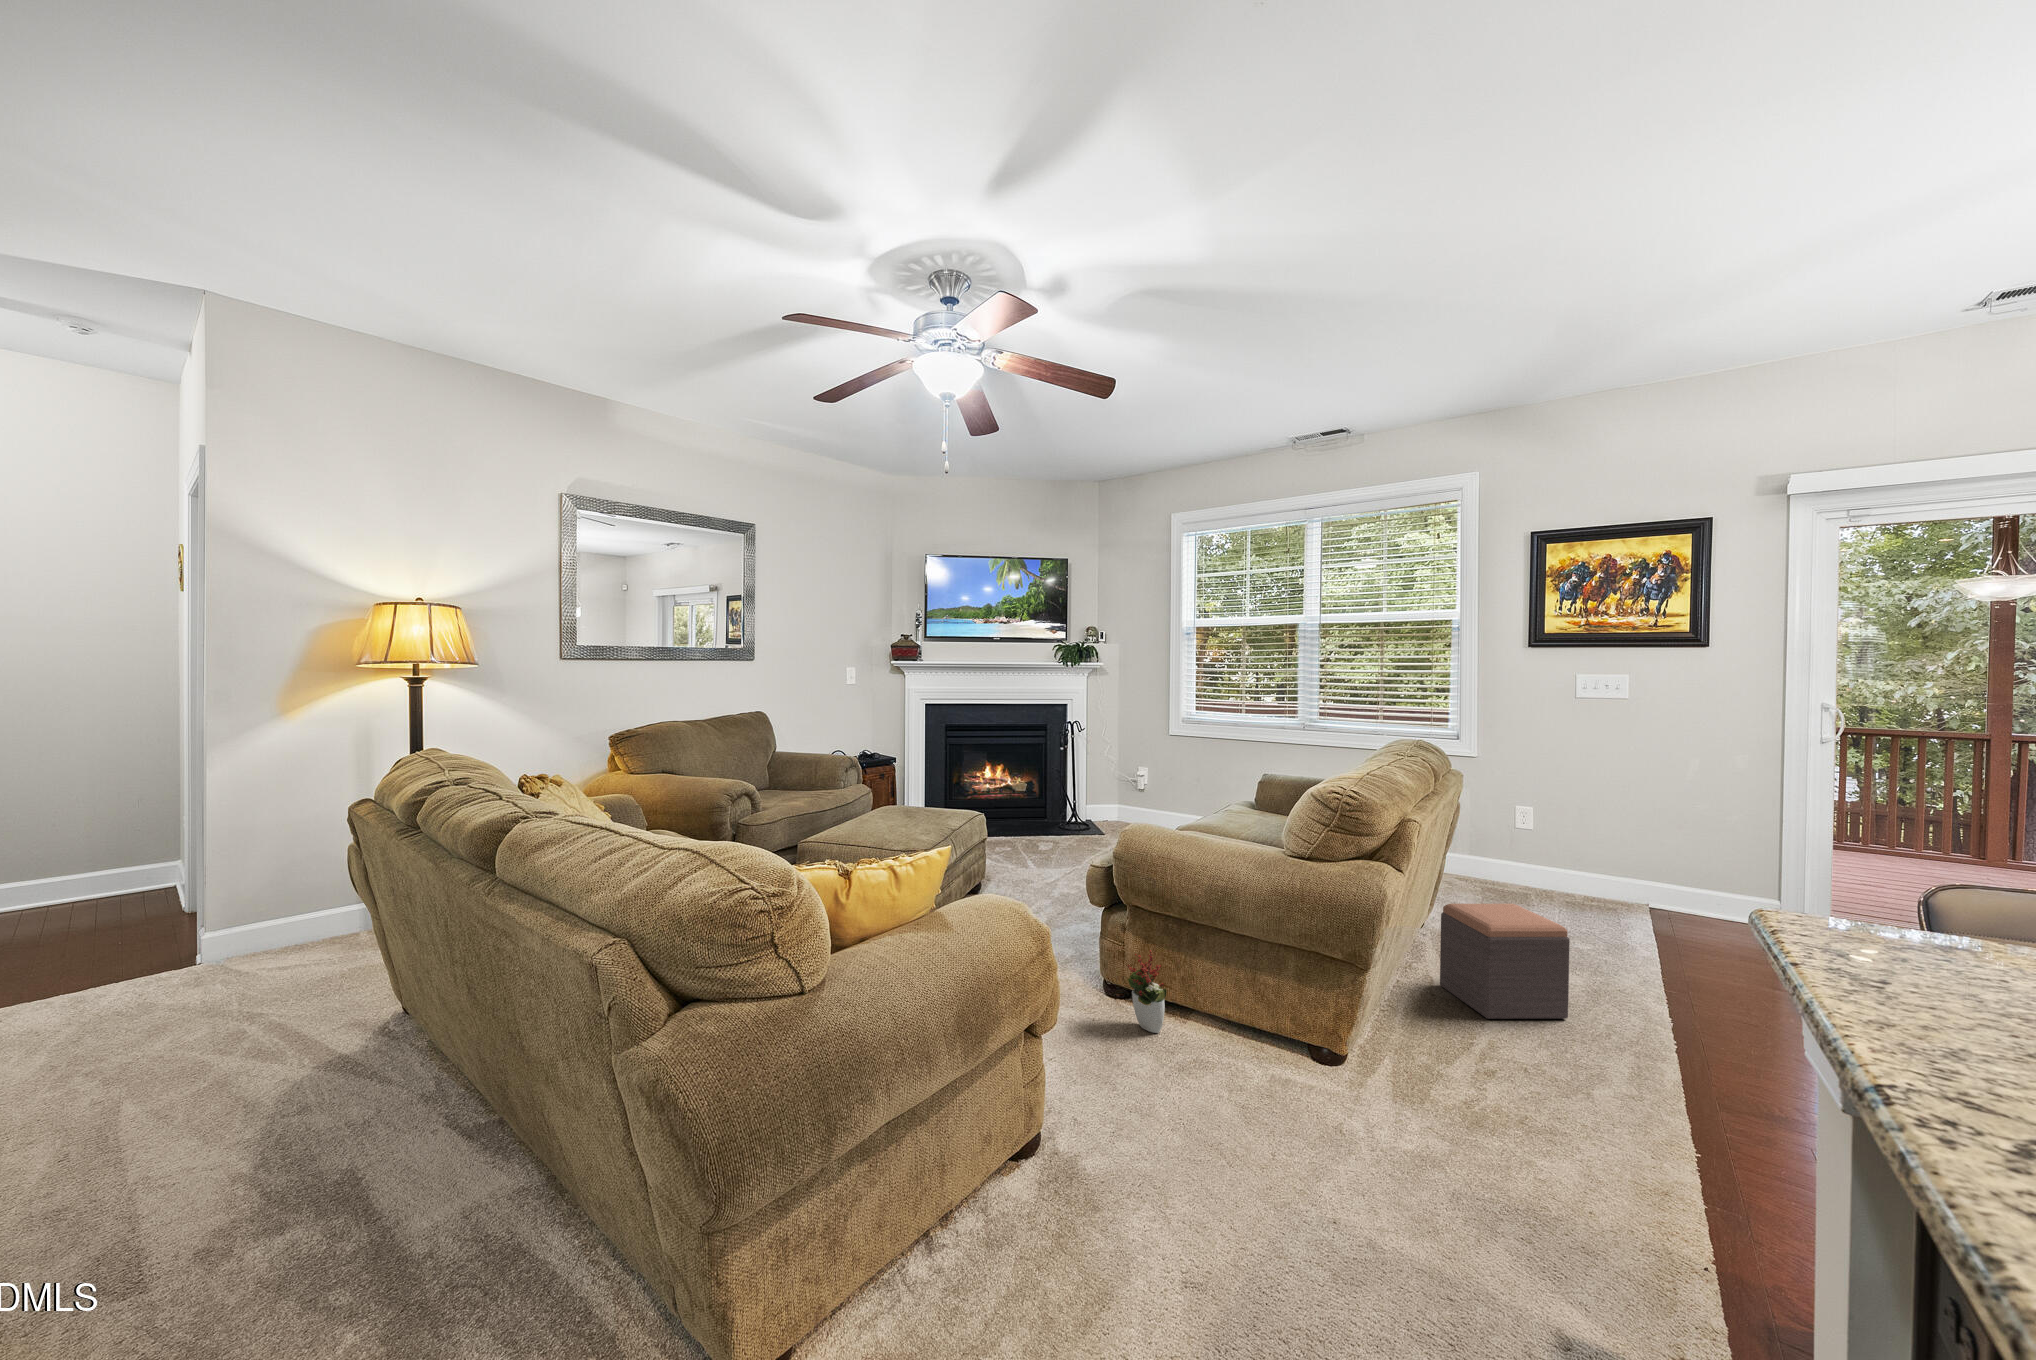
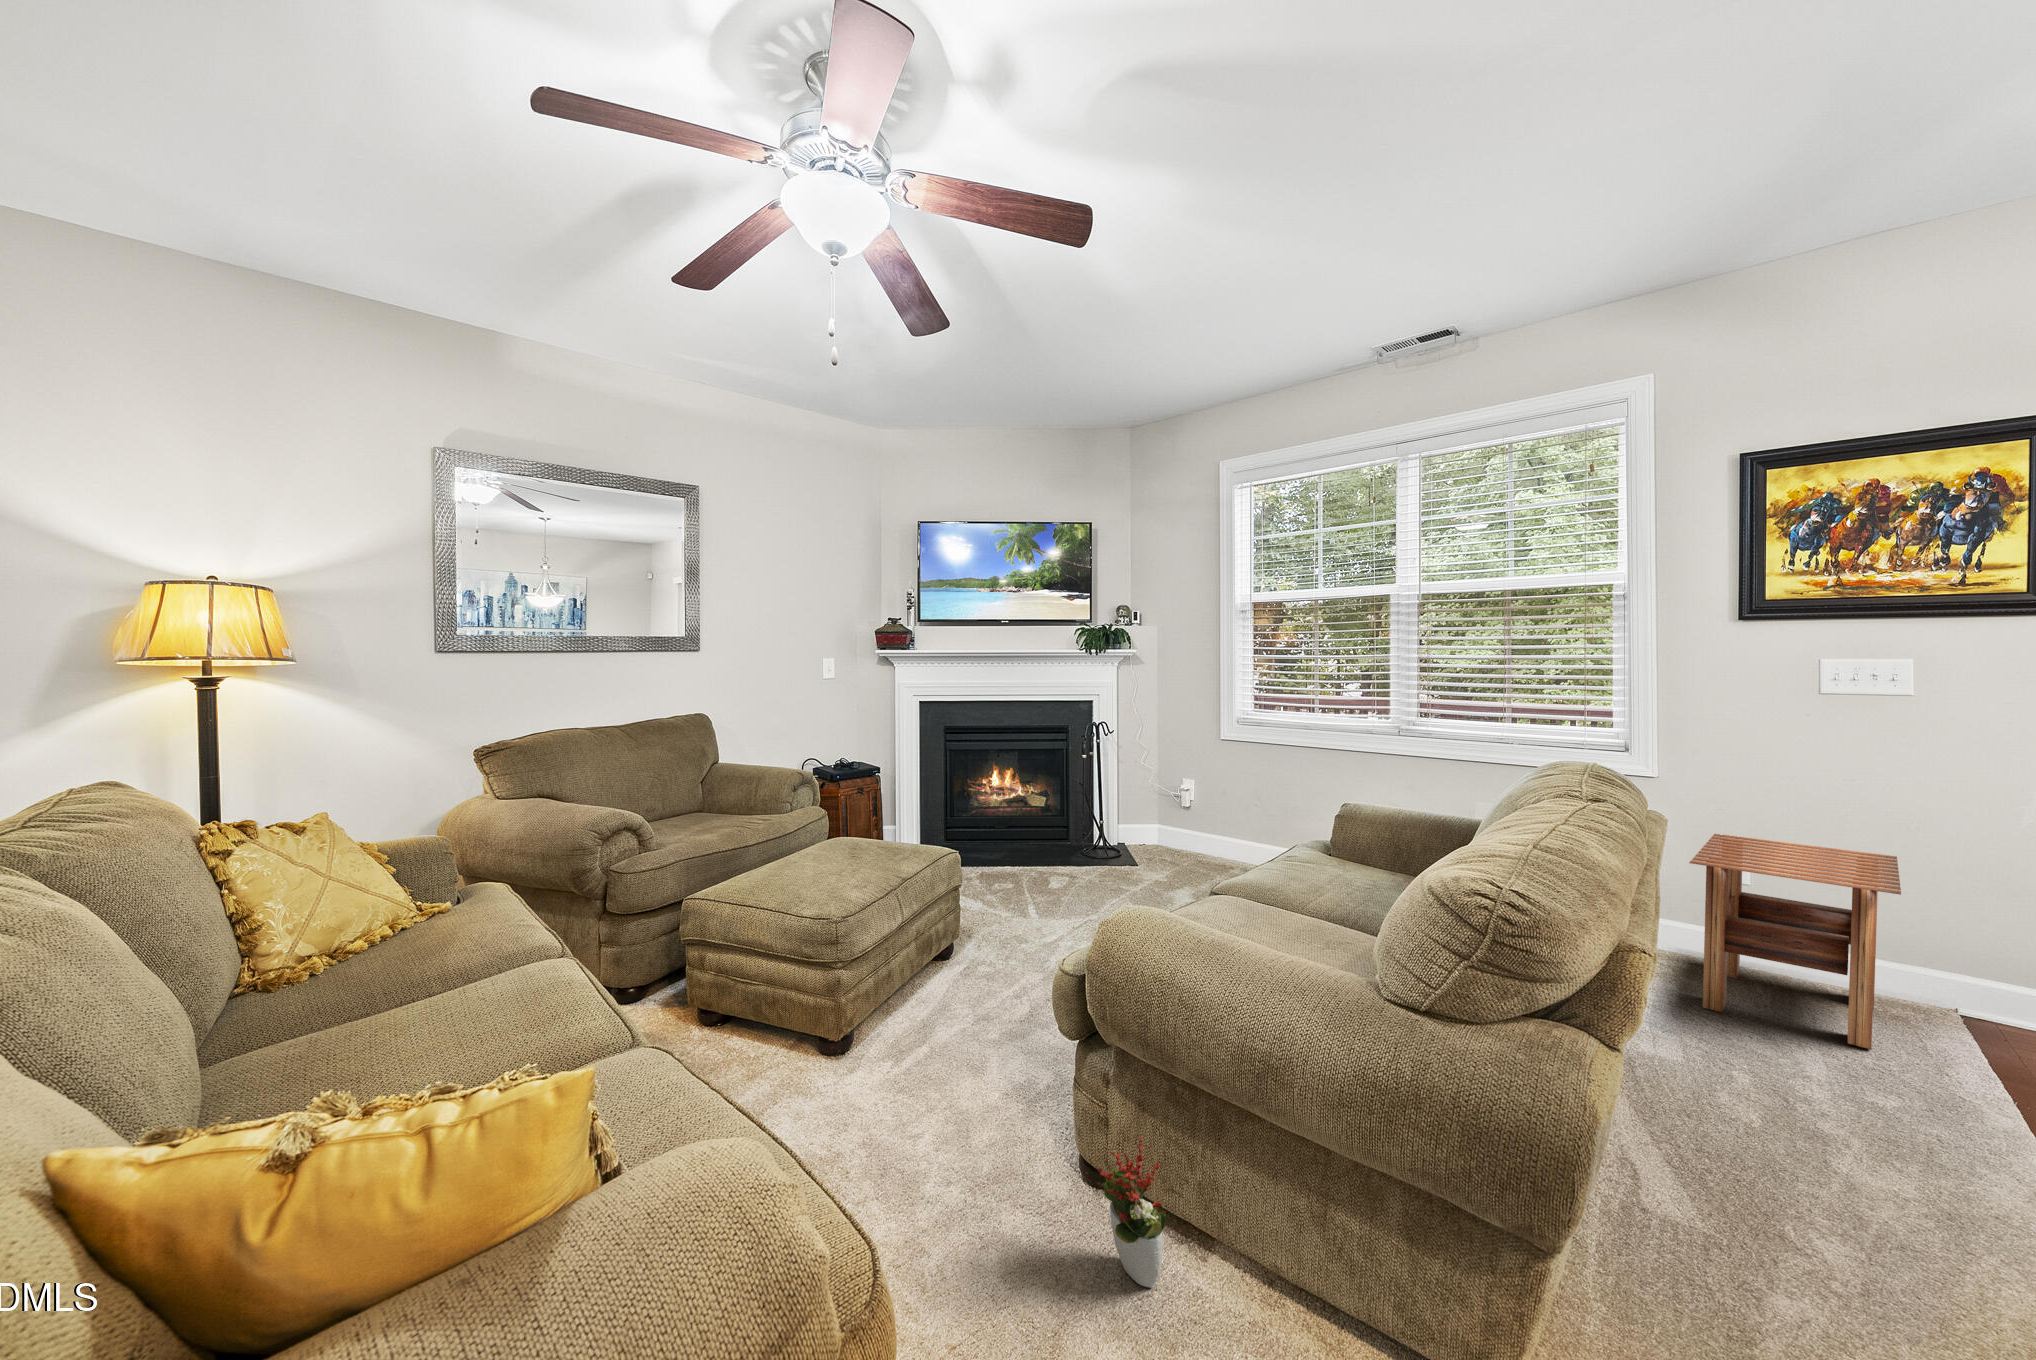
side table: none [1489,796,1622,926] -> present [1689,834,1901,1049]
footstool: present [1440,904,1570,1019] -> none [1644,1047,1913,1283]

